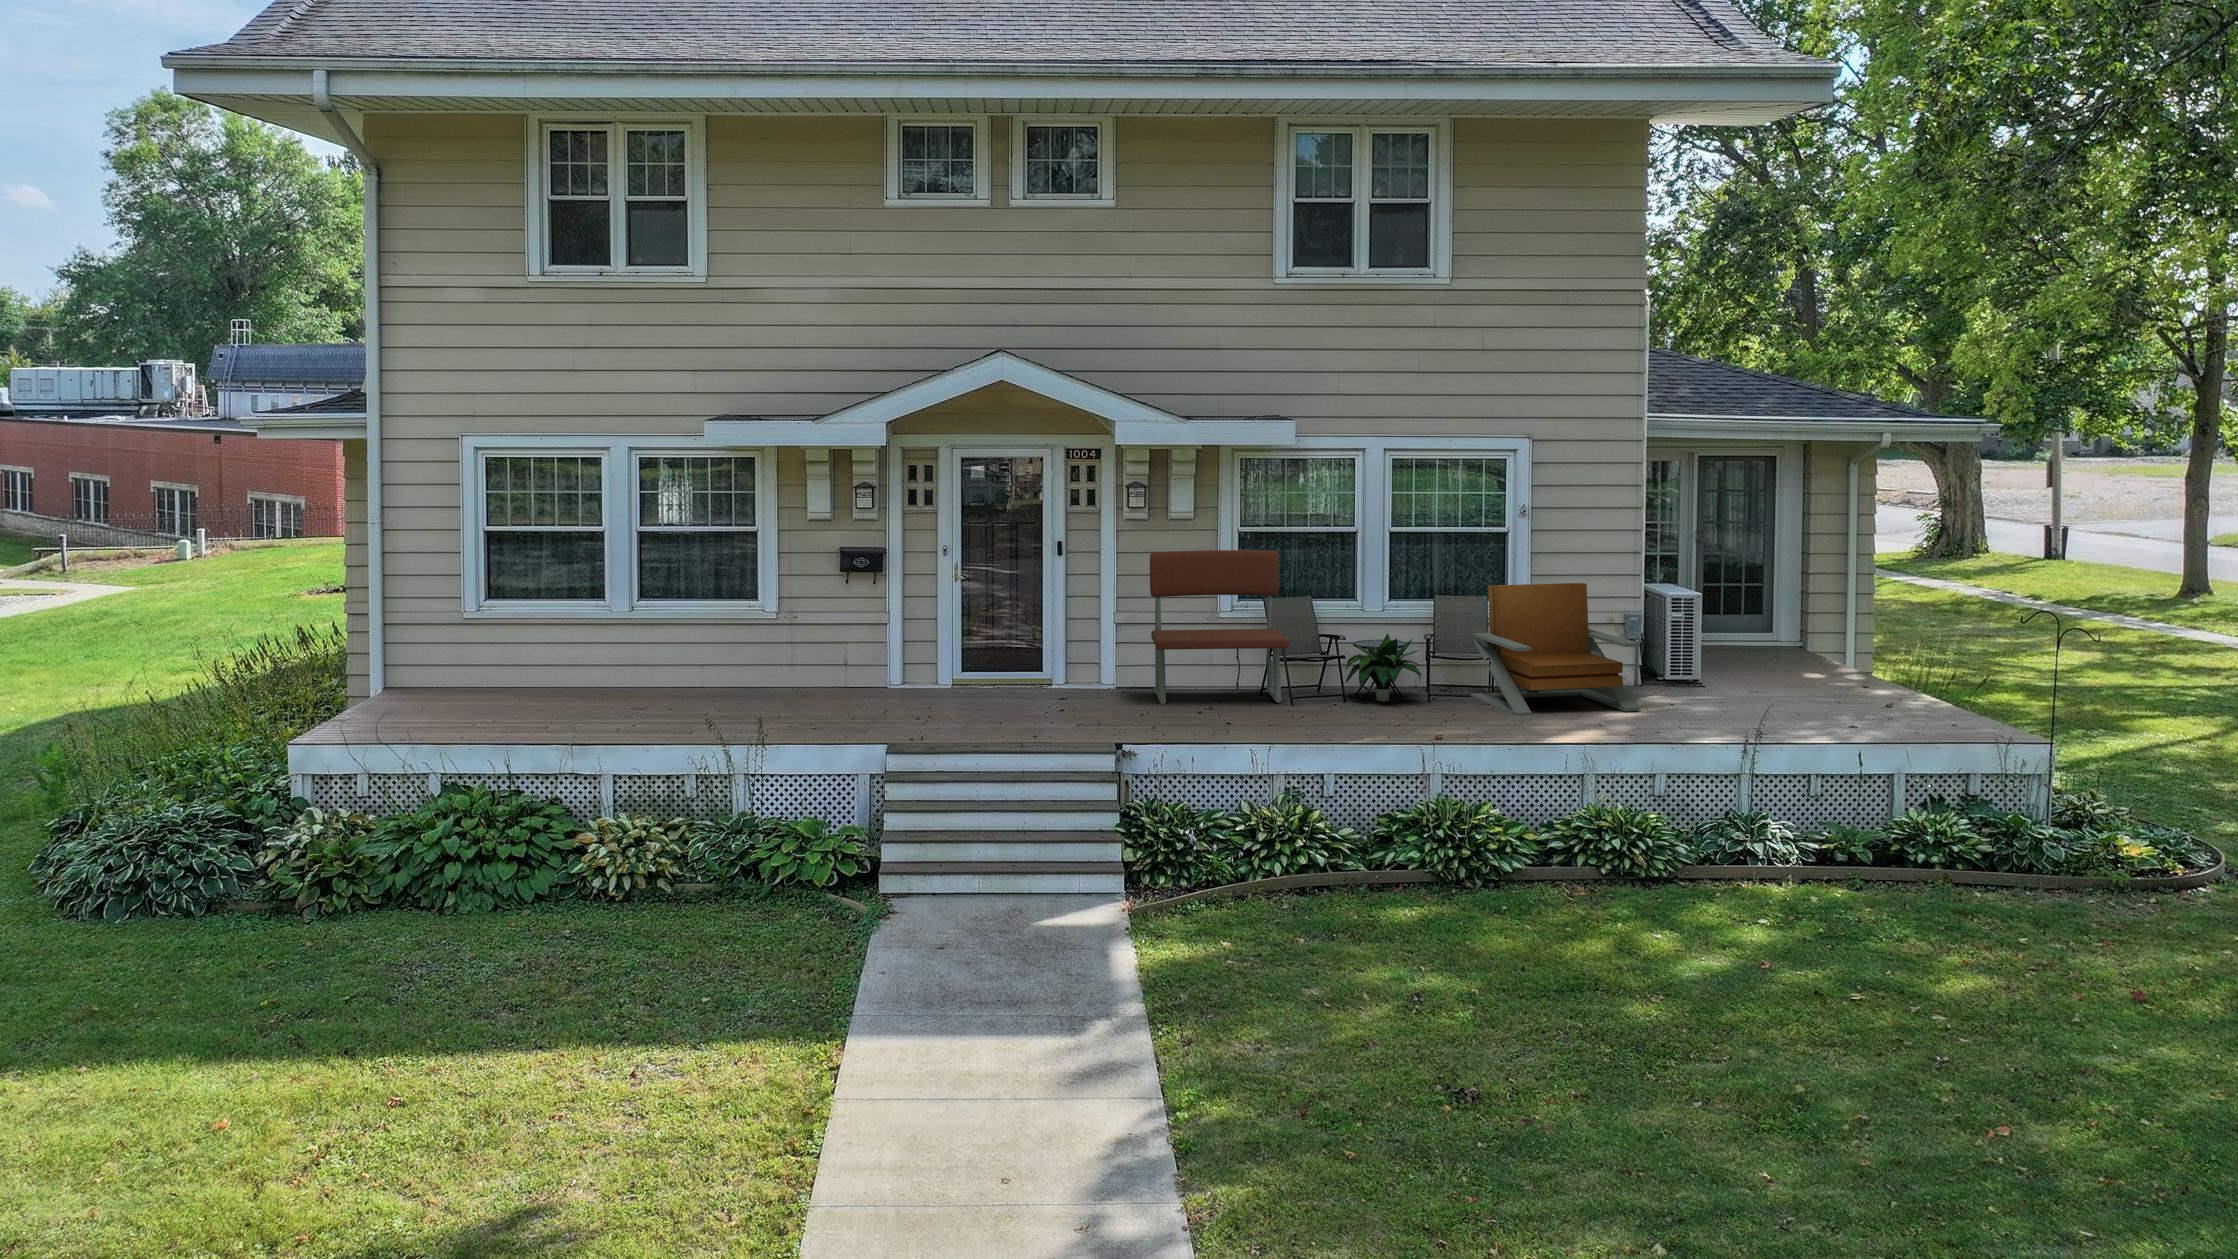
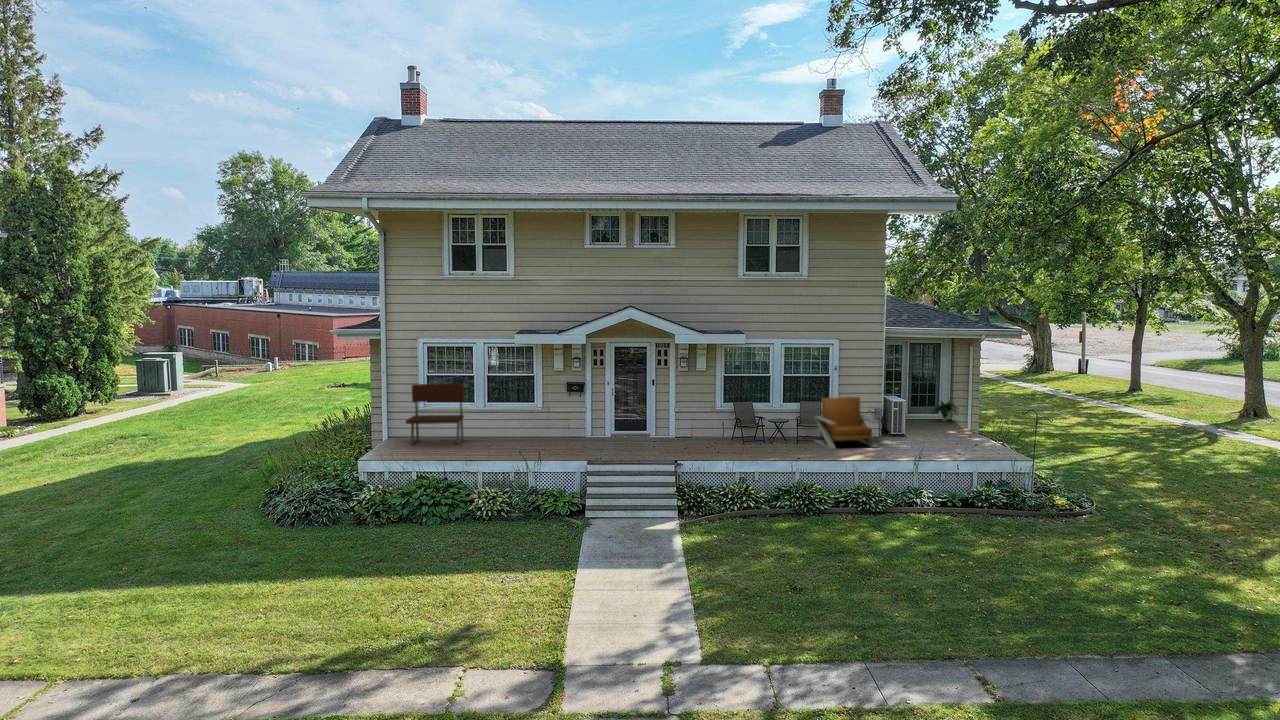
bench: present [1150,550,1289,704] -> present [406,384,464,445]
potted plant: present [1345,633,1422,702] -> present [932,401,957,422]

